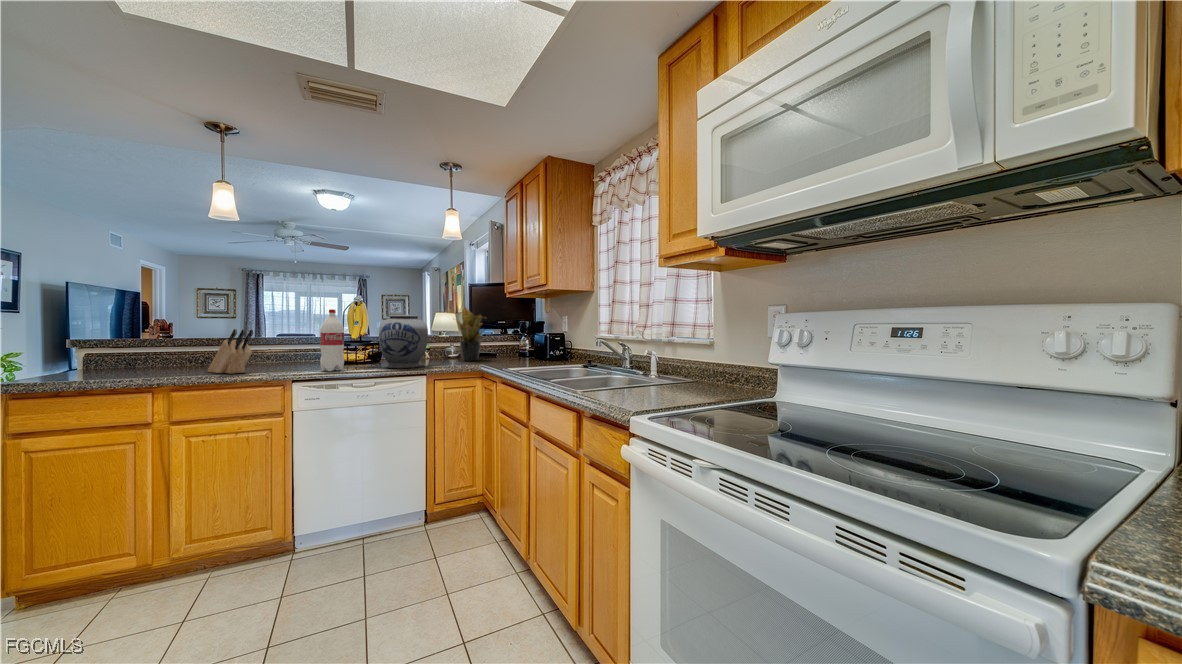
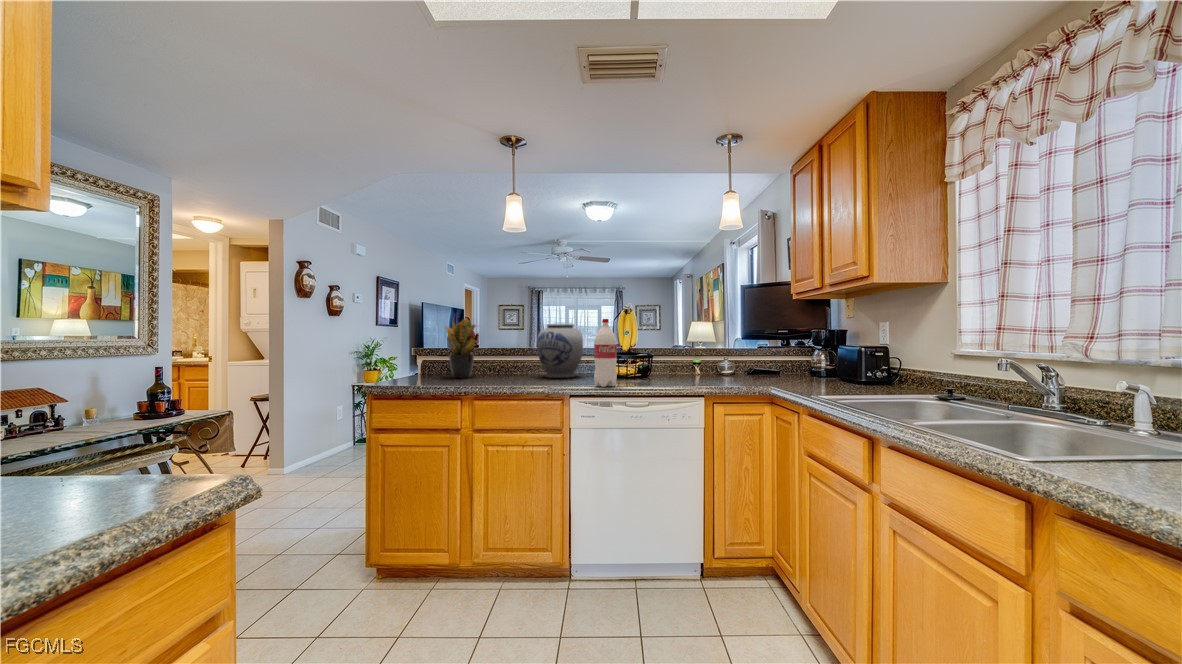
potted plant: present [457,307,483,361] -> present [445,318,478,378]
vase: present [379,315,428,368] -> present [537,324,583,378]
knife block: present [208,329,253,374] -> none [500,341,536,385]

